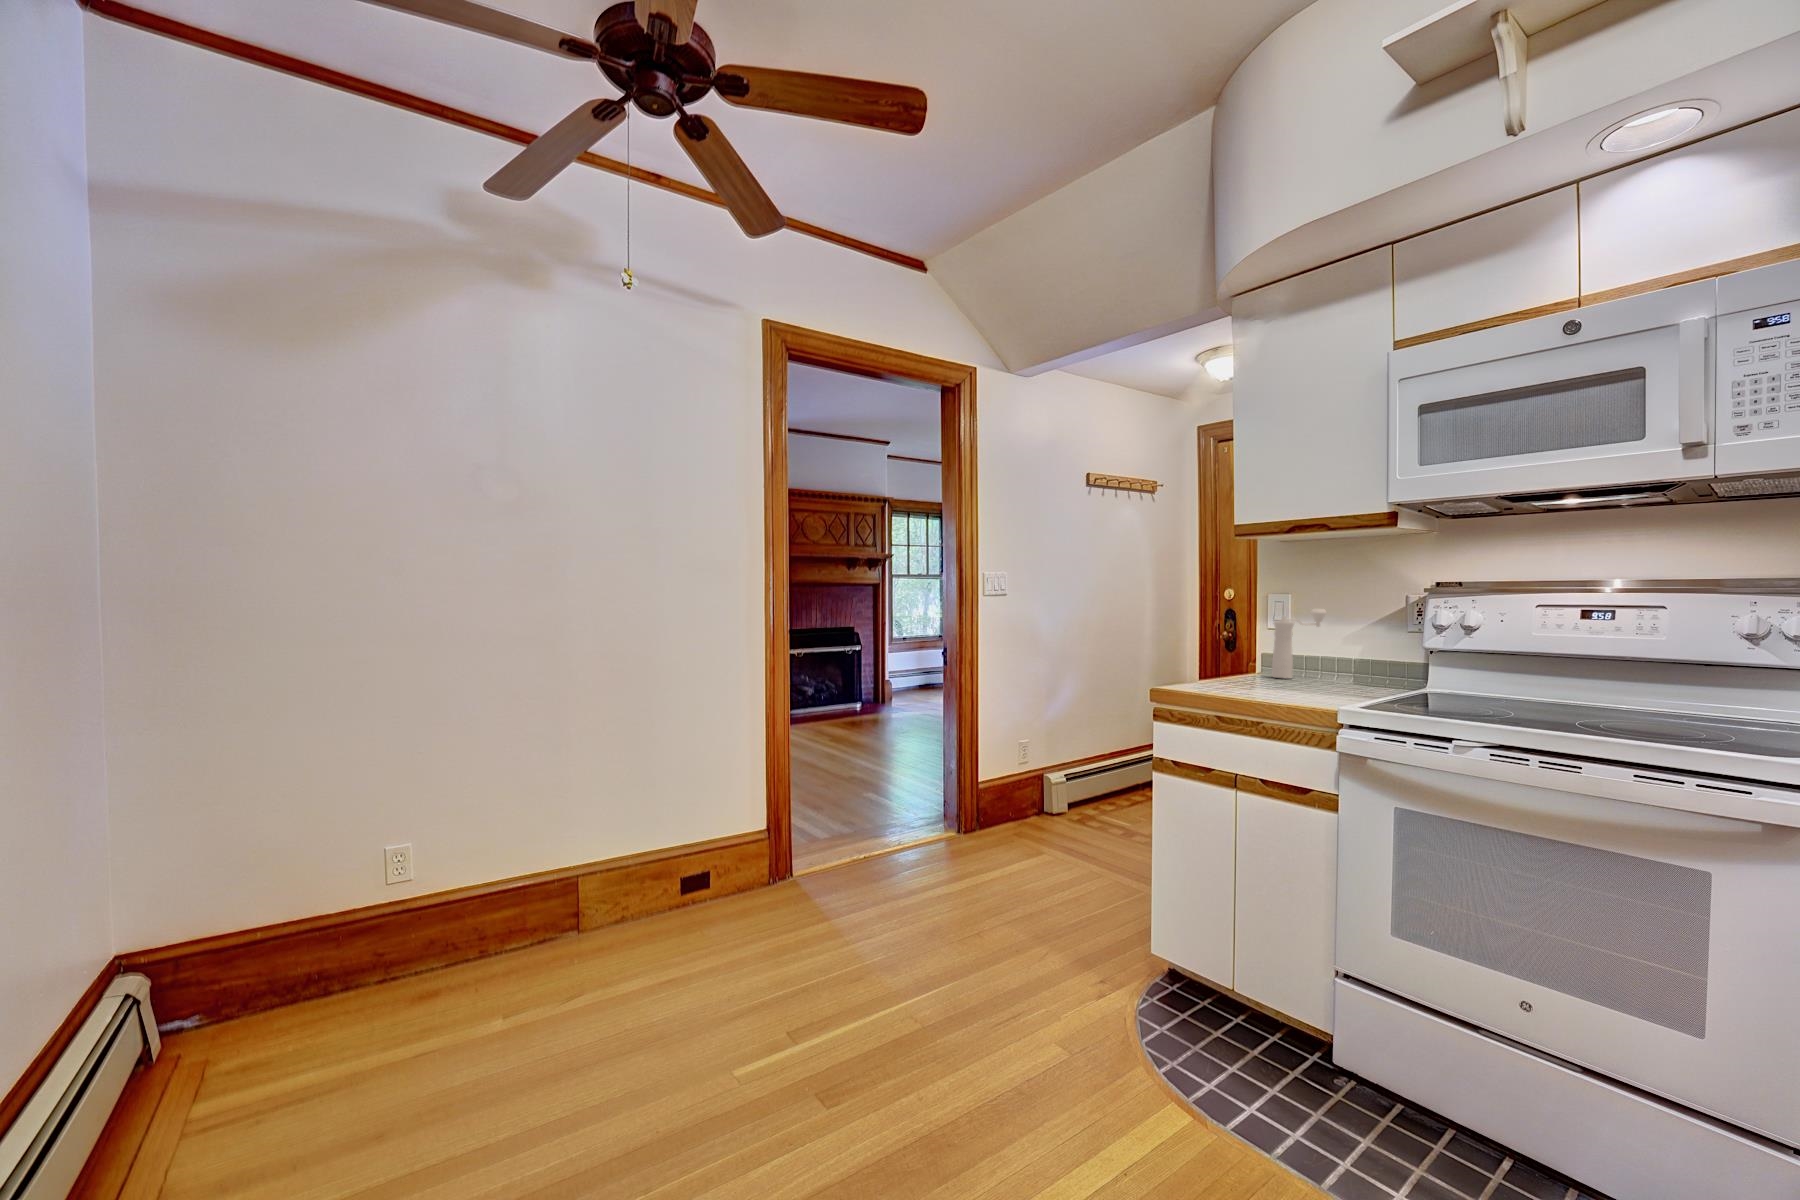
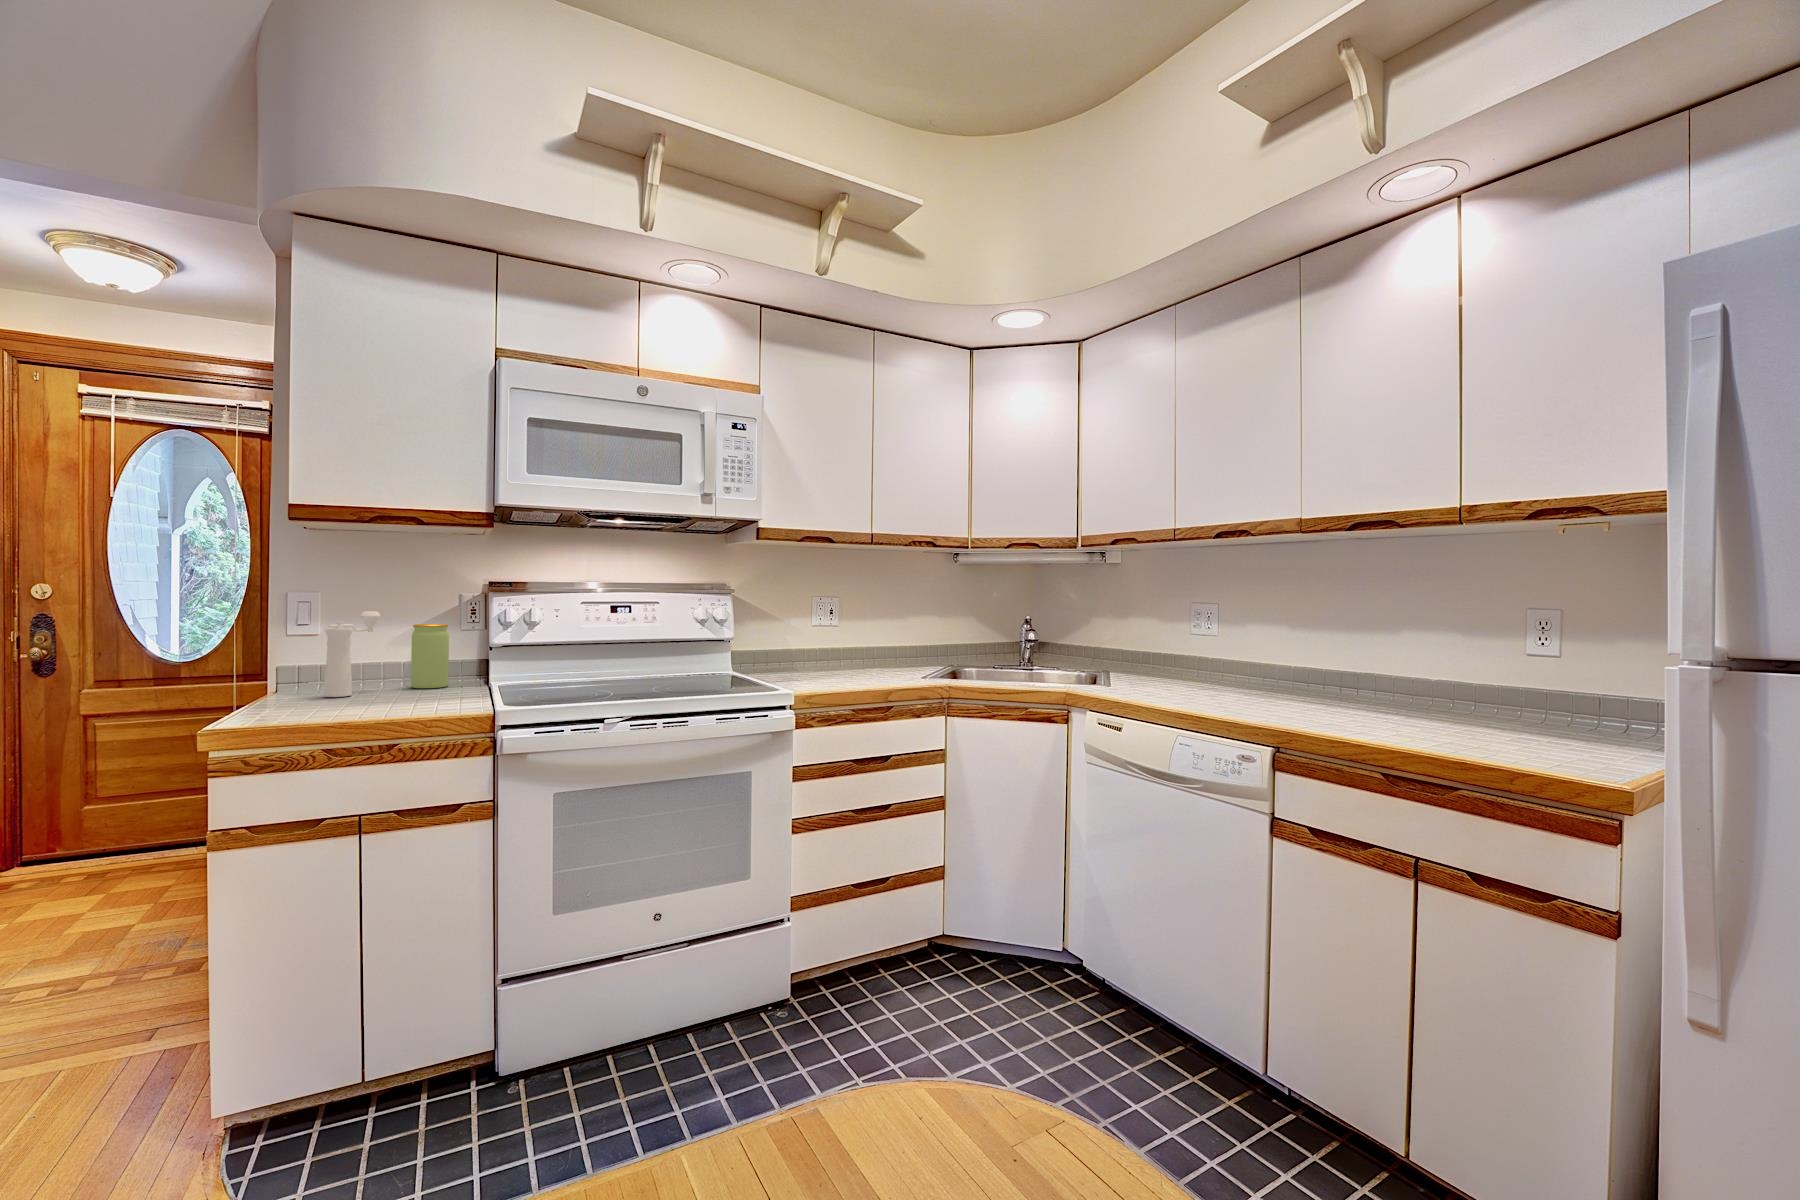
jar: none [1353,622,1391,684] -> present [411,624,449,688]

